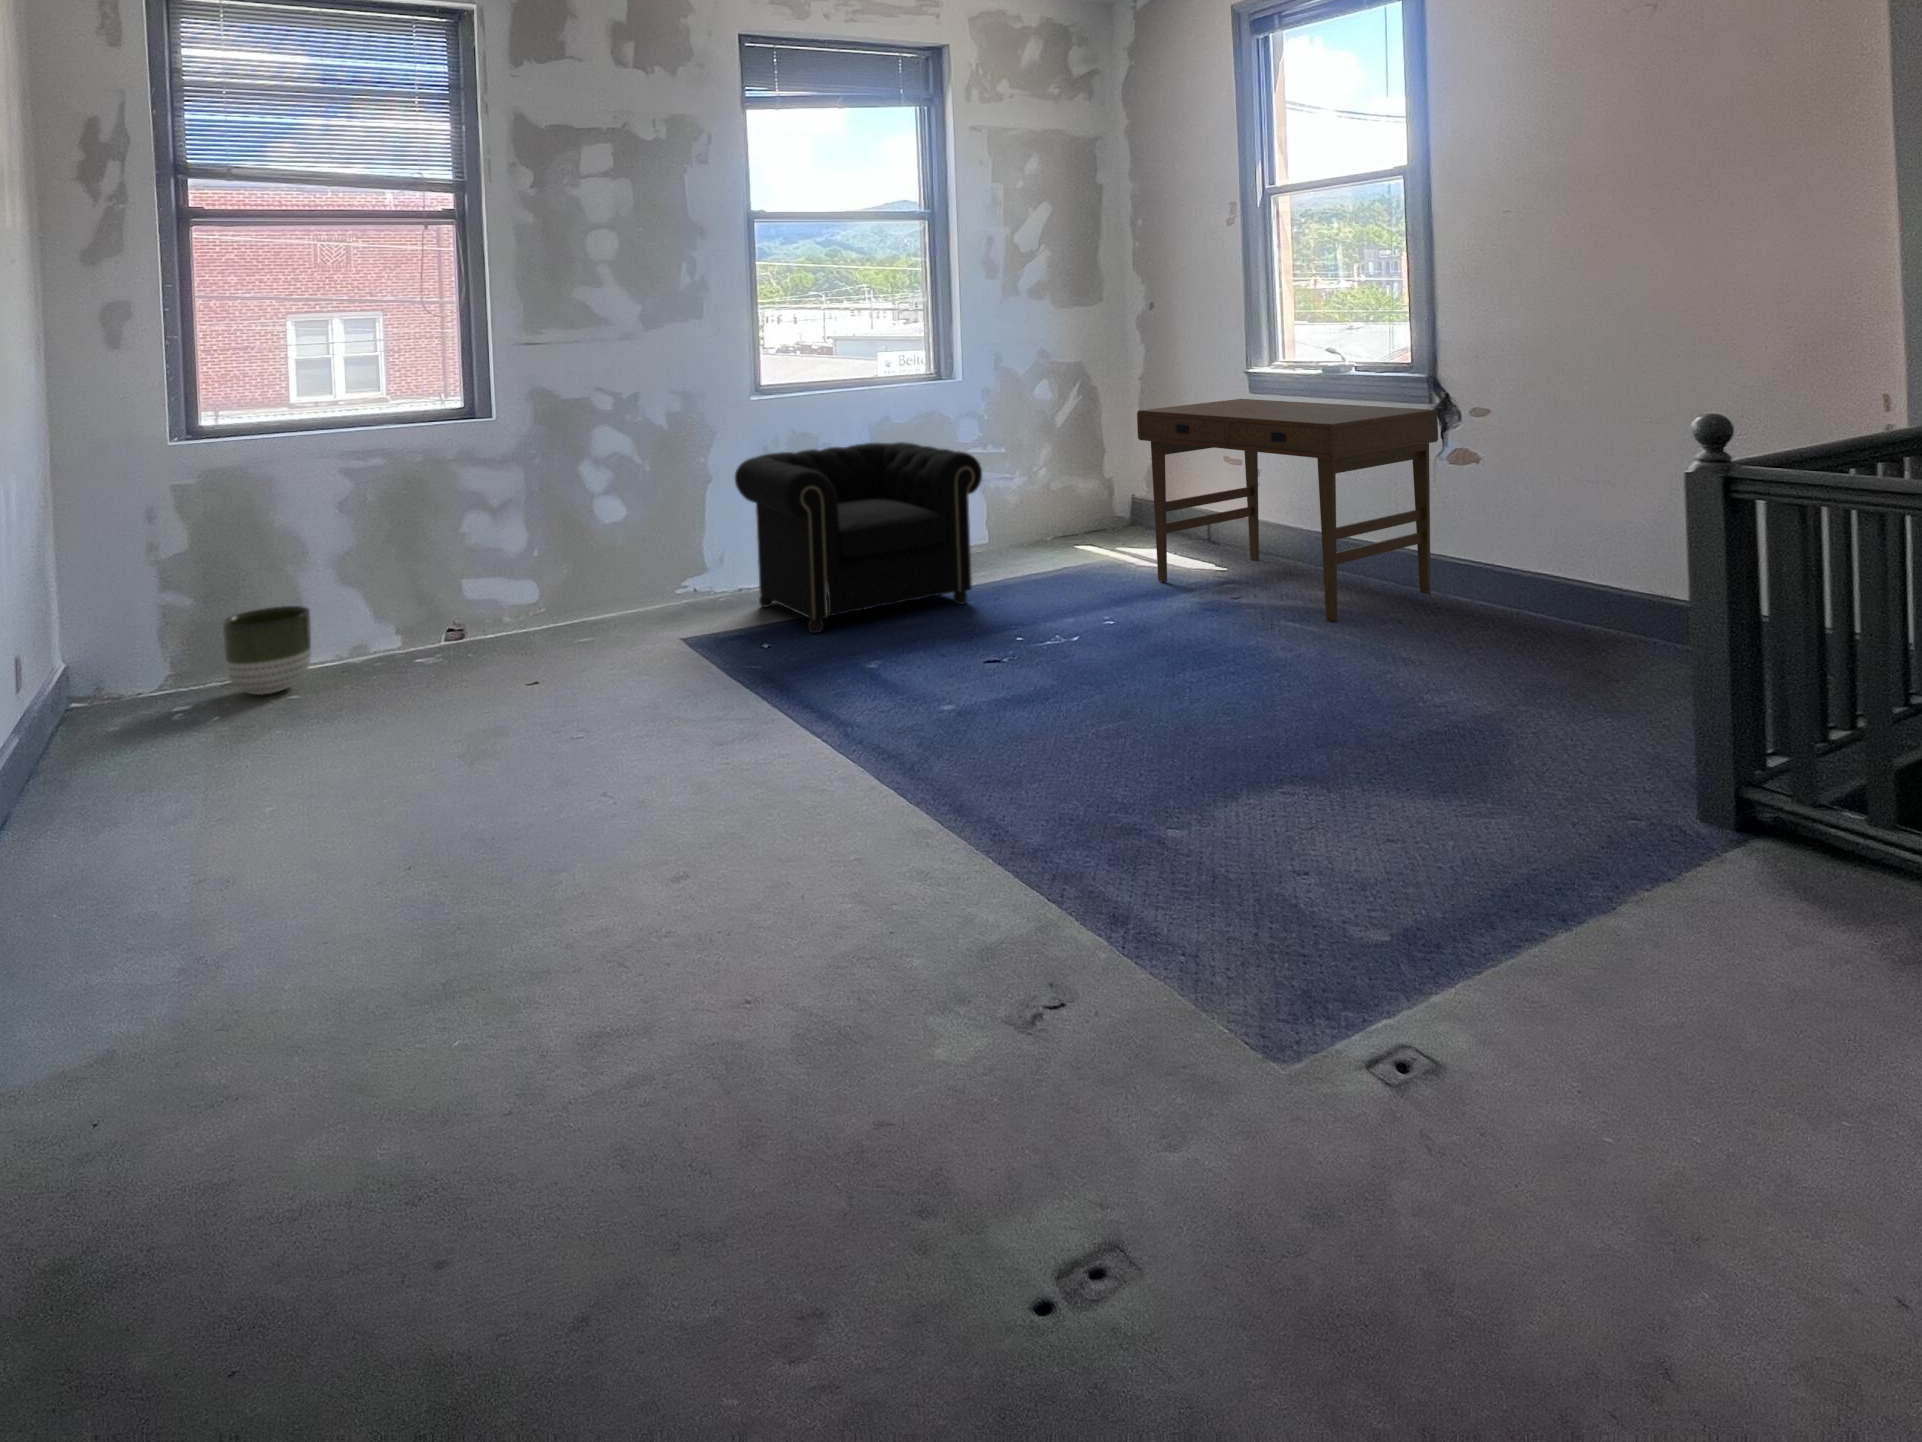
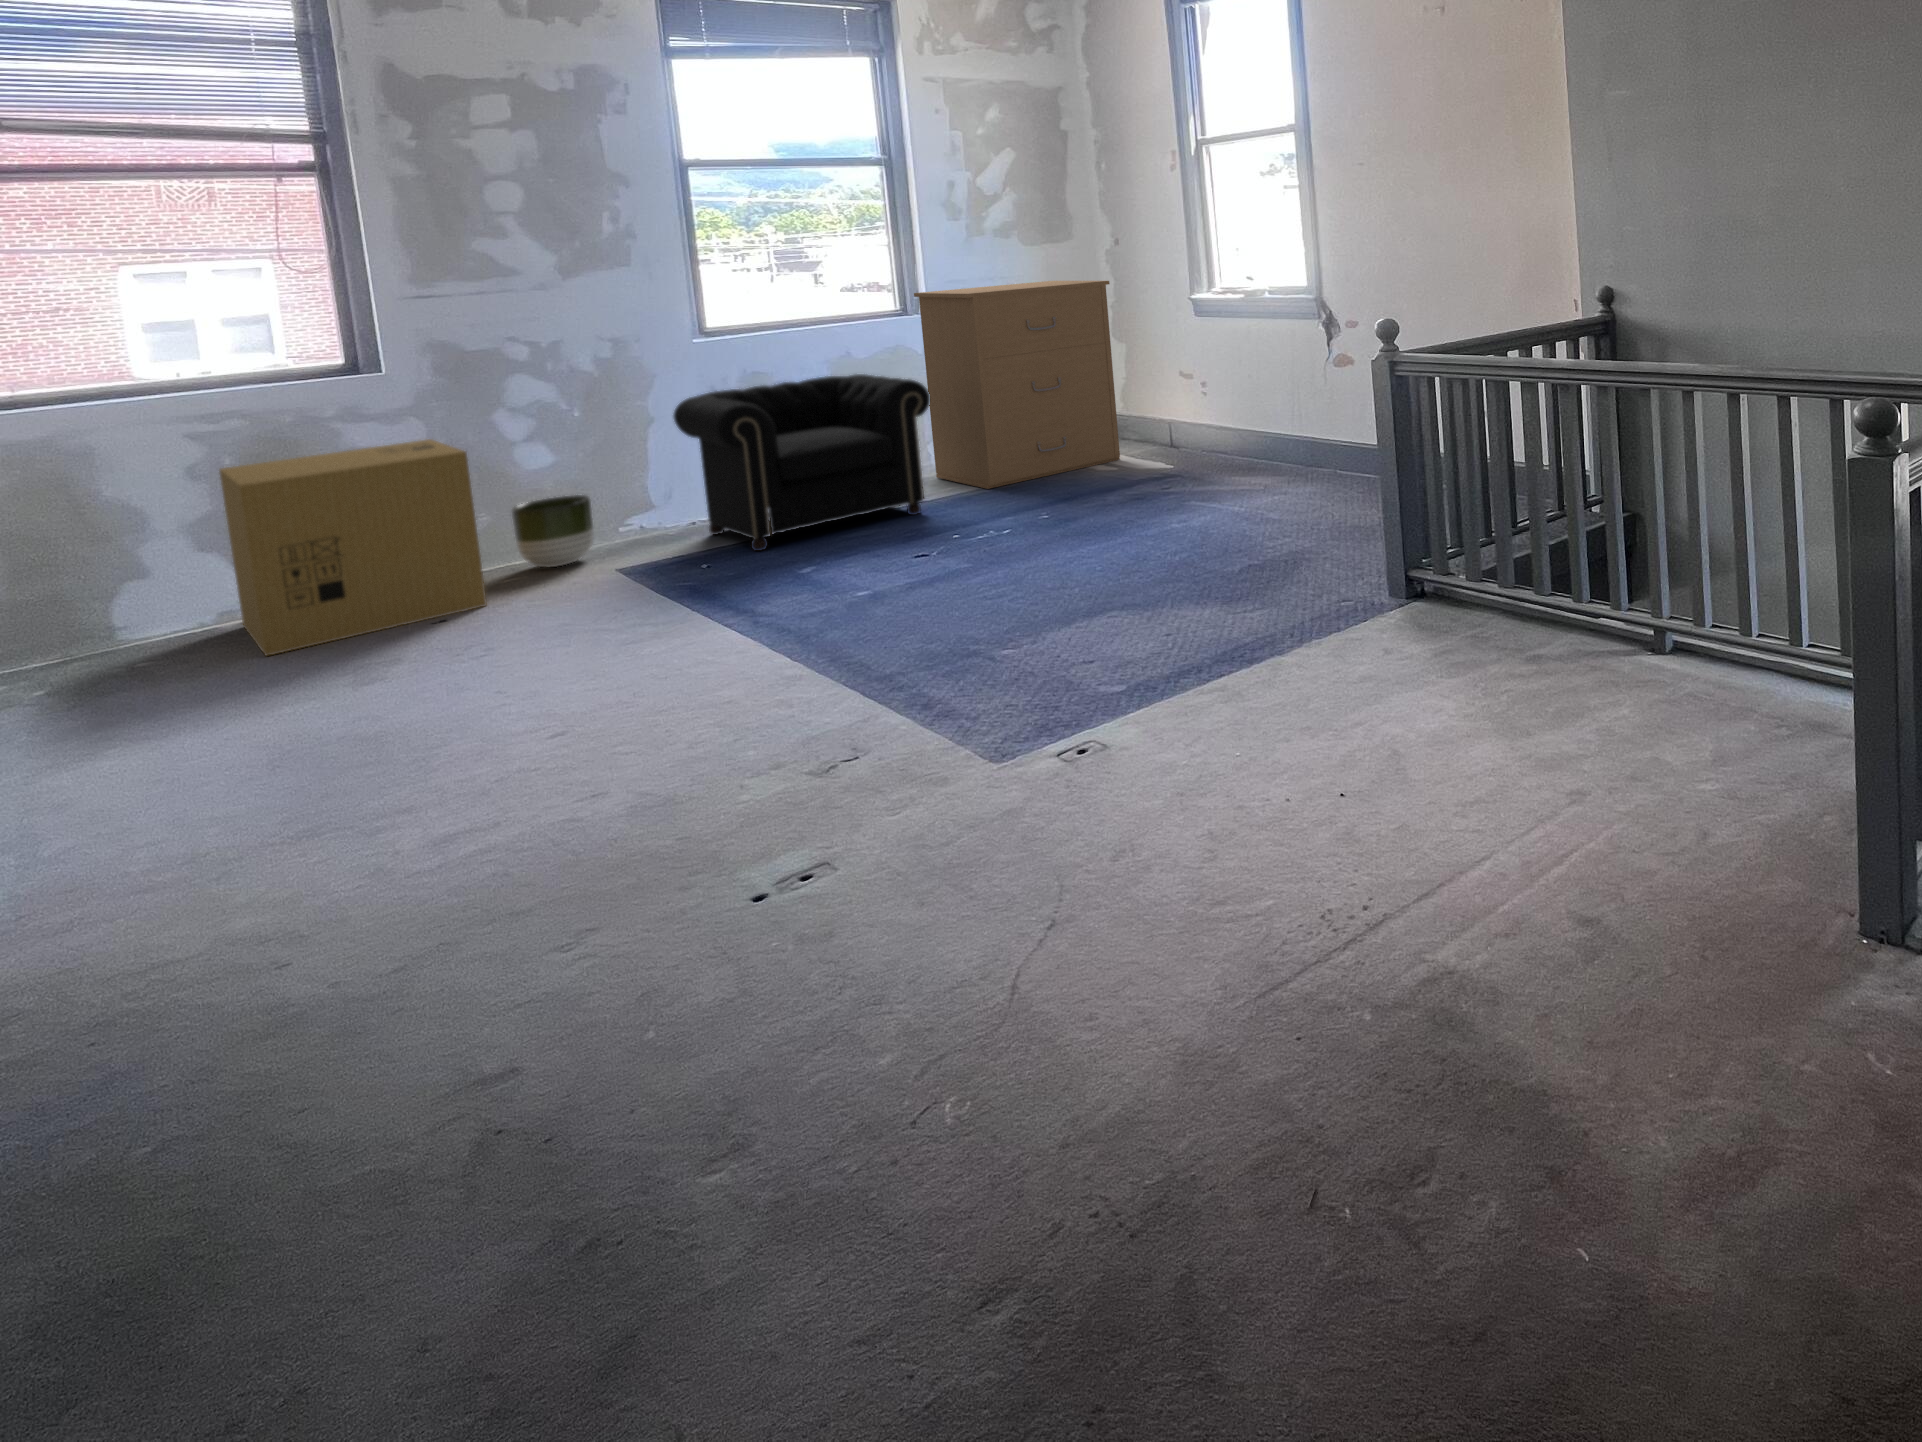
filing cabinet: none [952,348,1158,579] -> present [914,281,1120,489]
desk: present [1137,399,1438,622] -> none [1081,321,1326,499]
cardboard box: none [361,488,572,705] -> present [219,439,487,656]
planter: present [223,606,311,695] -> present [511,495,594,567]

